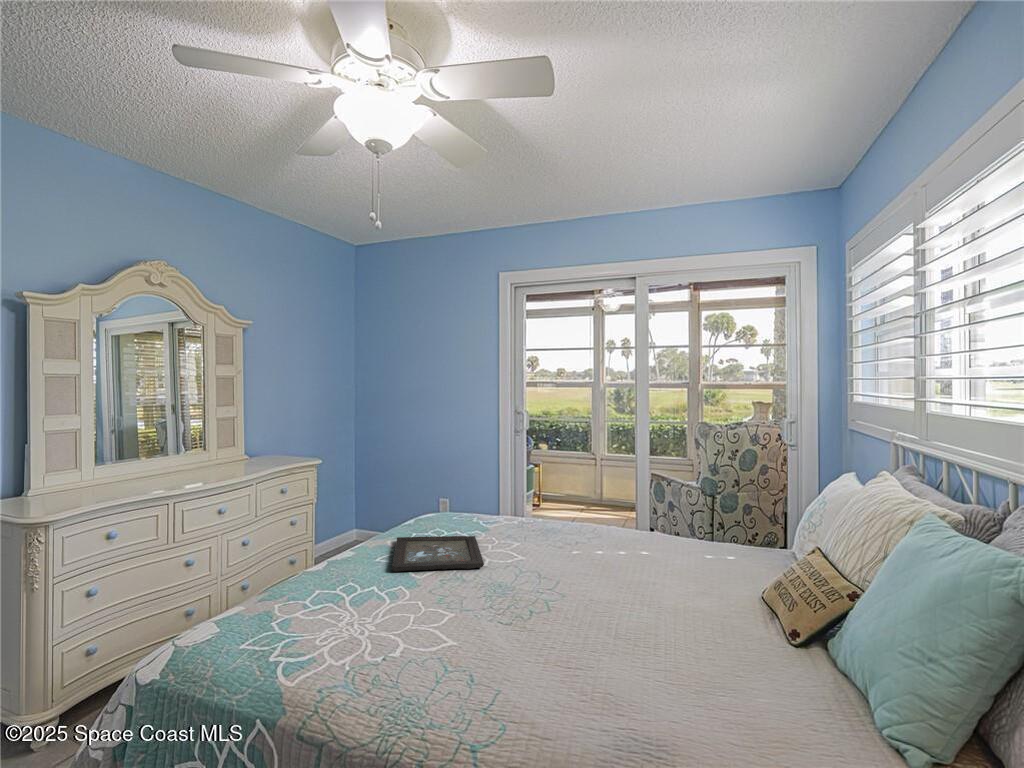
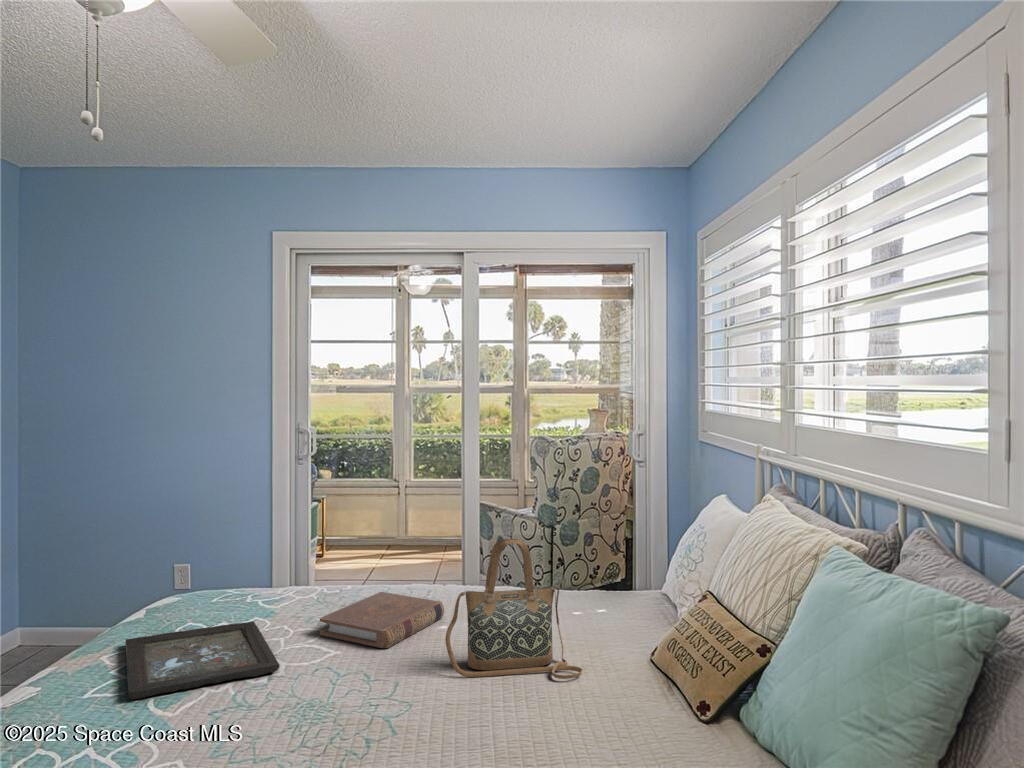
handbag: none [596,490,702,601] -> present [446,539,583,679]
book: none [516,526,606,563] -> present [320,592,444,648]

